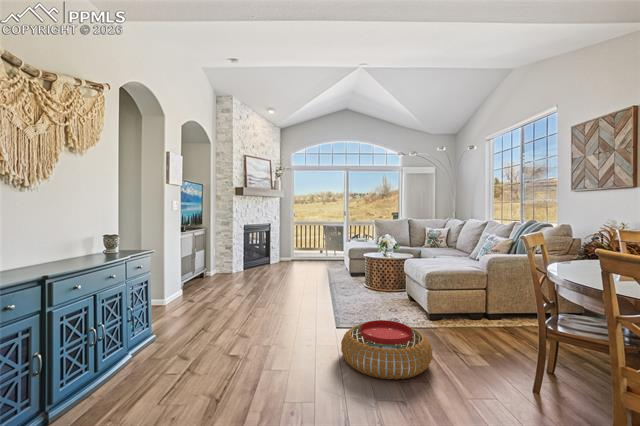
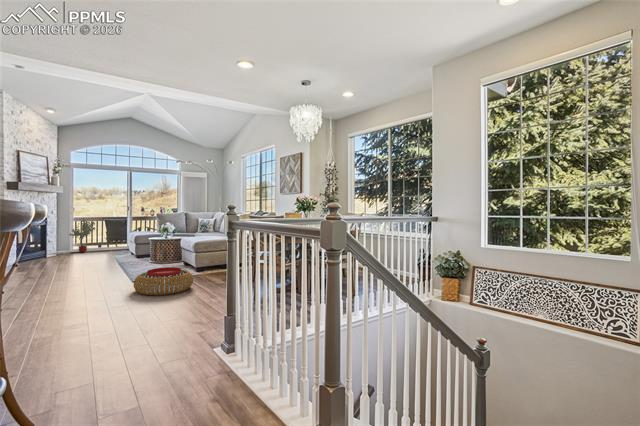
potted tree: none [289,223,314,261] -> present [70,218,95,253]

